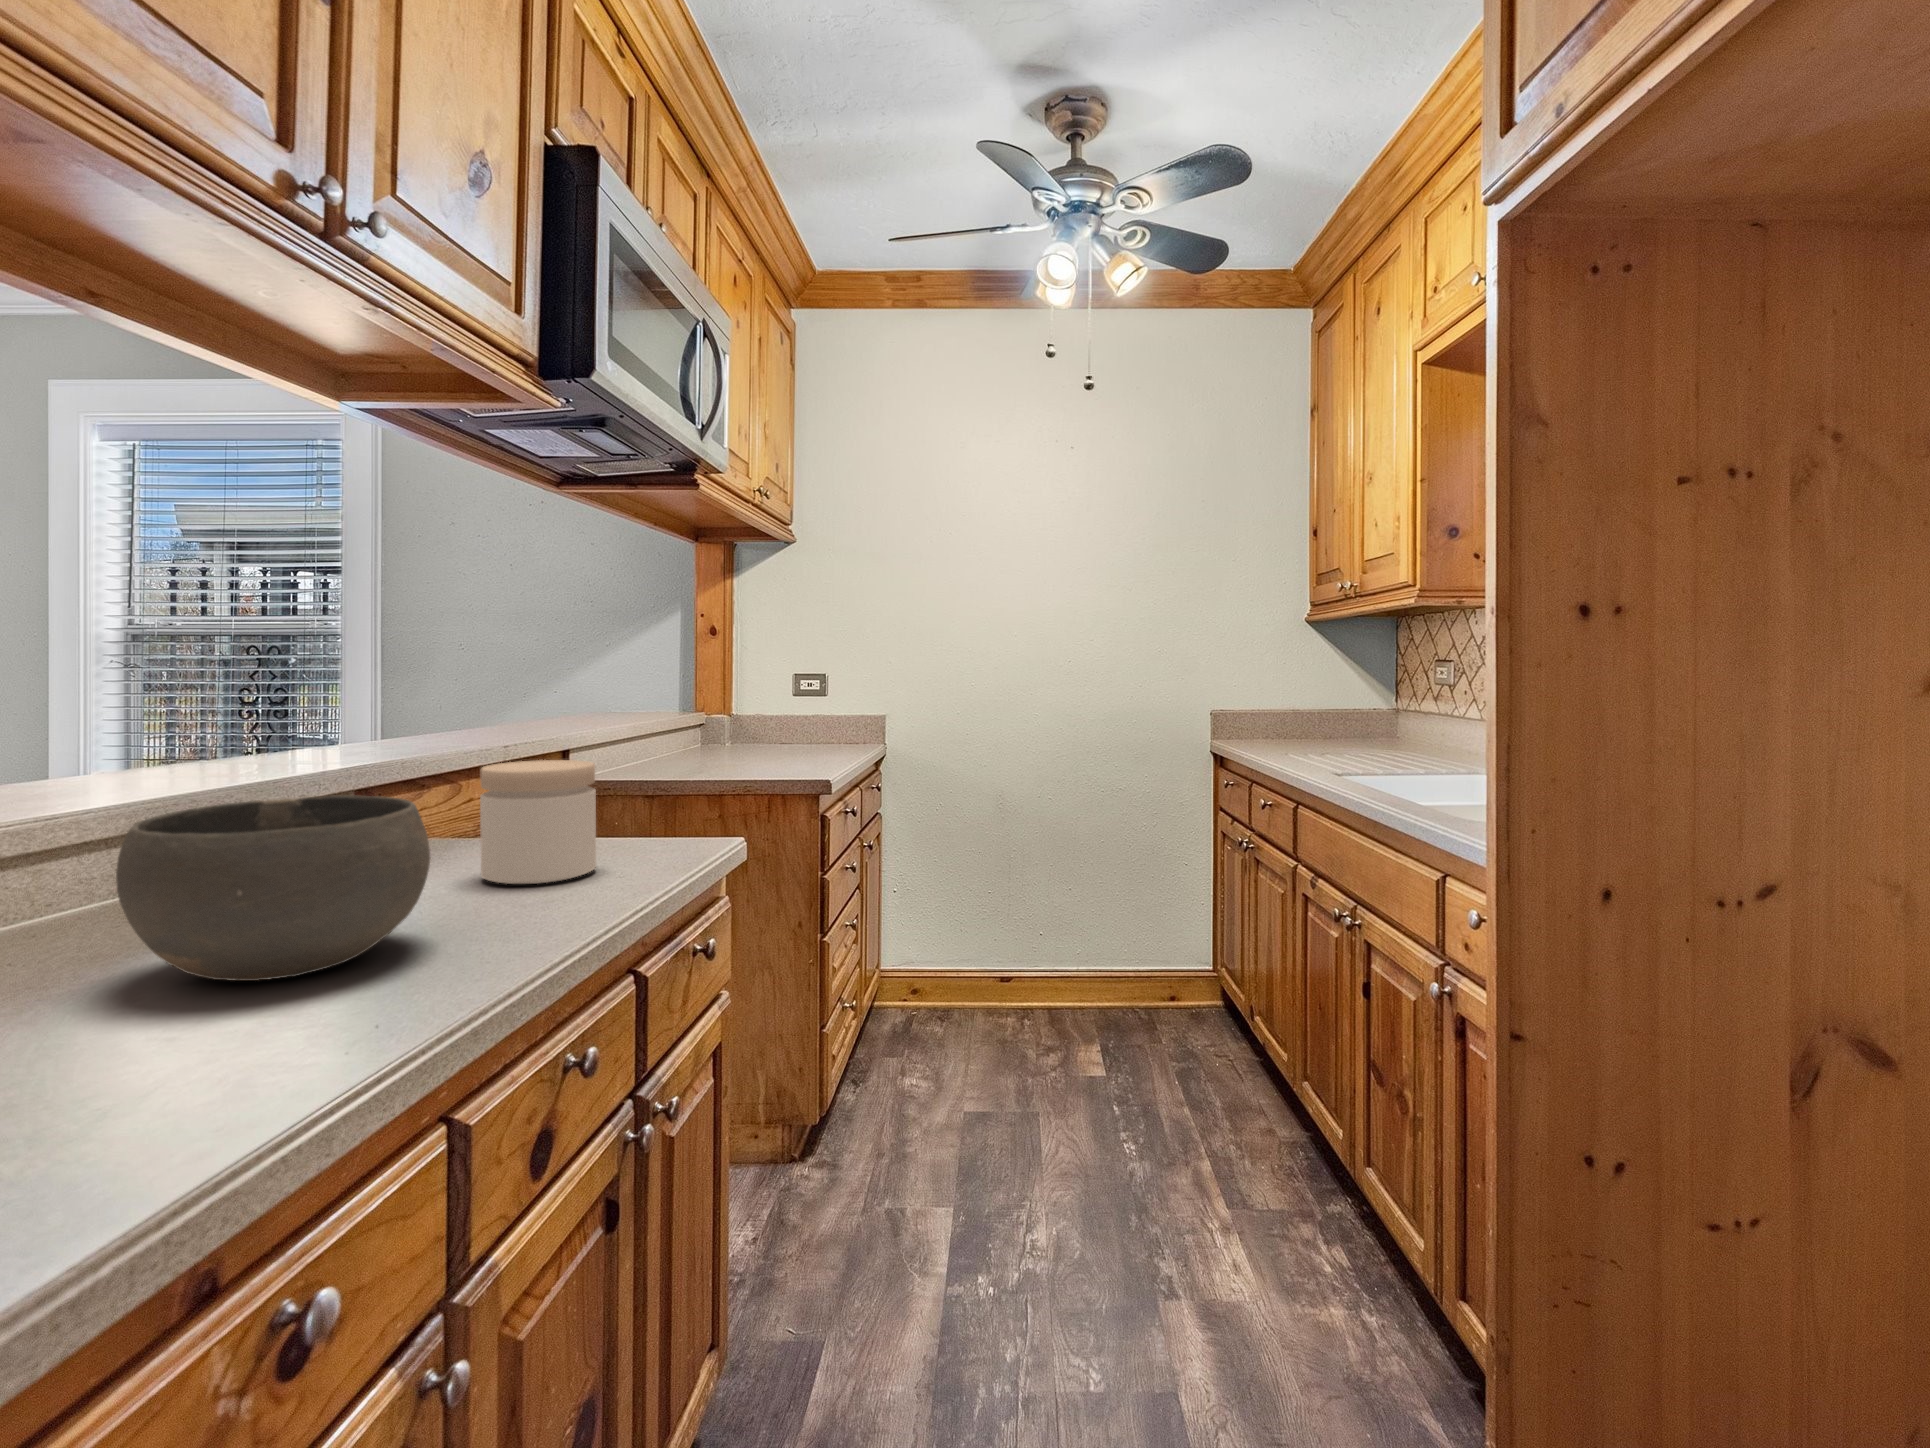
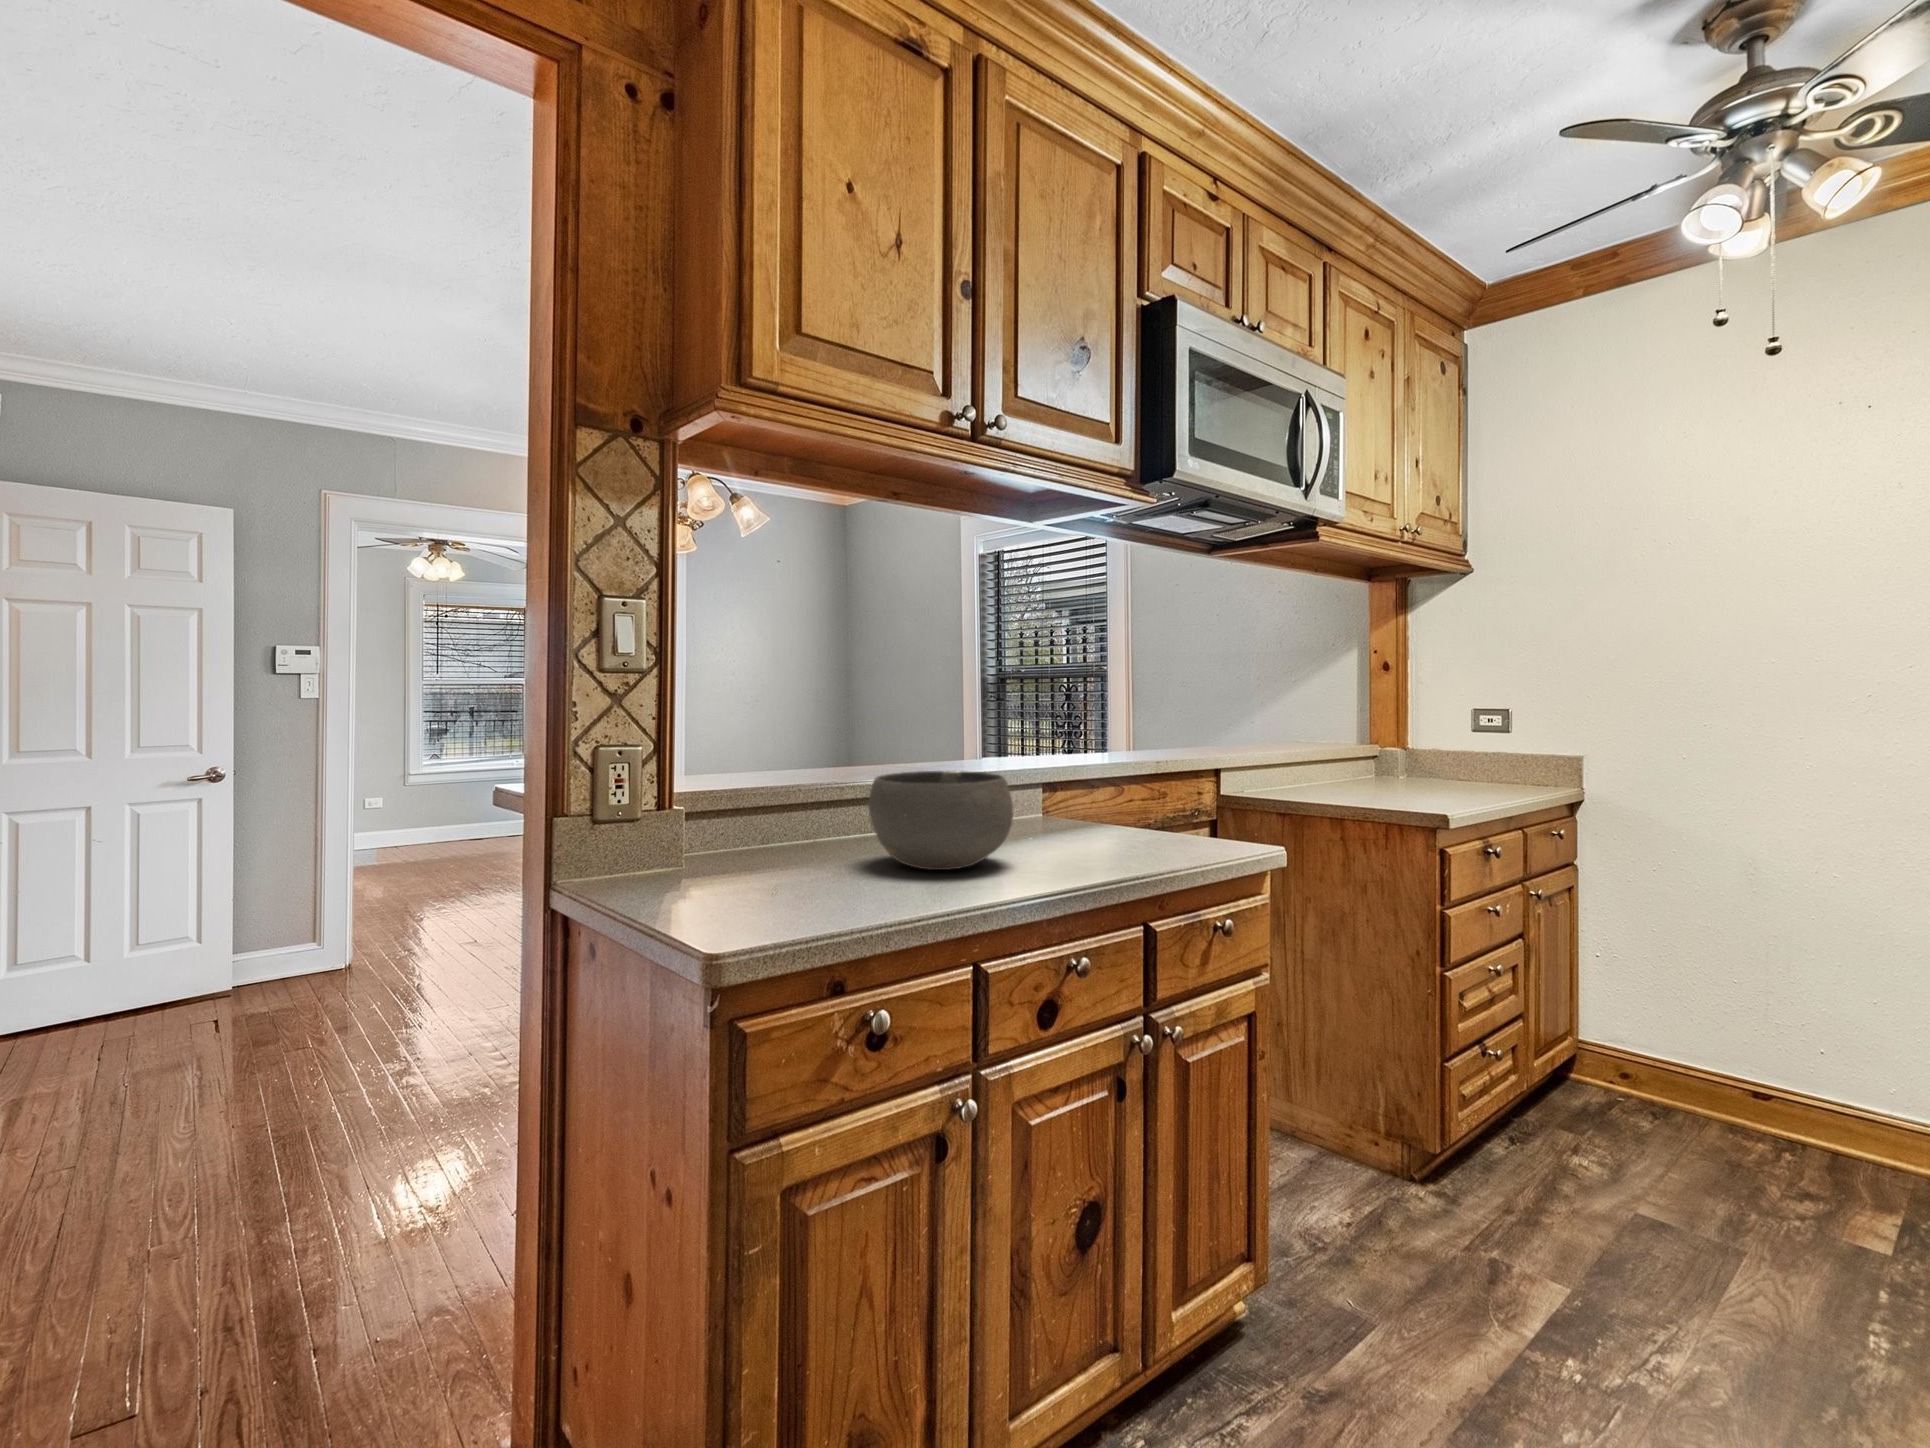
jar: present [480,760,596,884] -> none [1077,763,1153,850]

